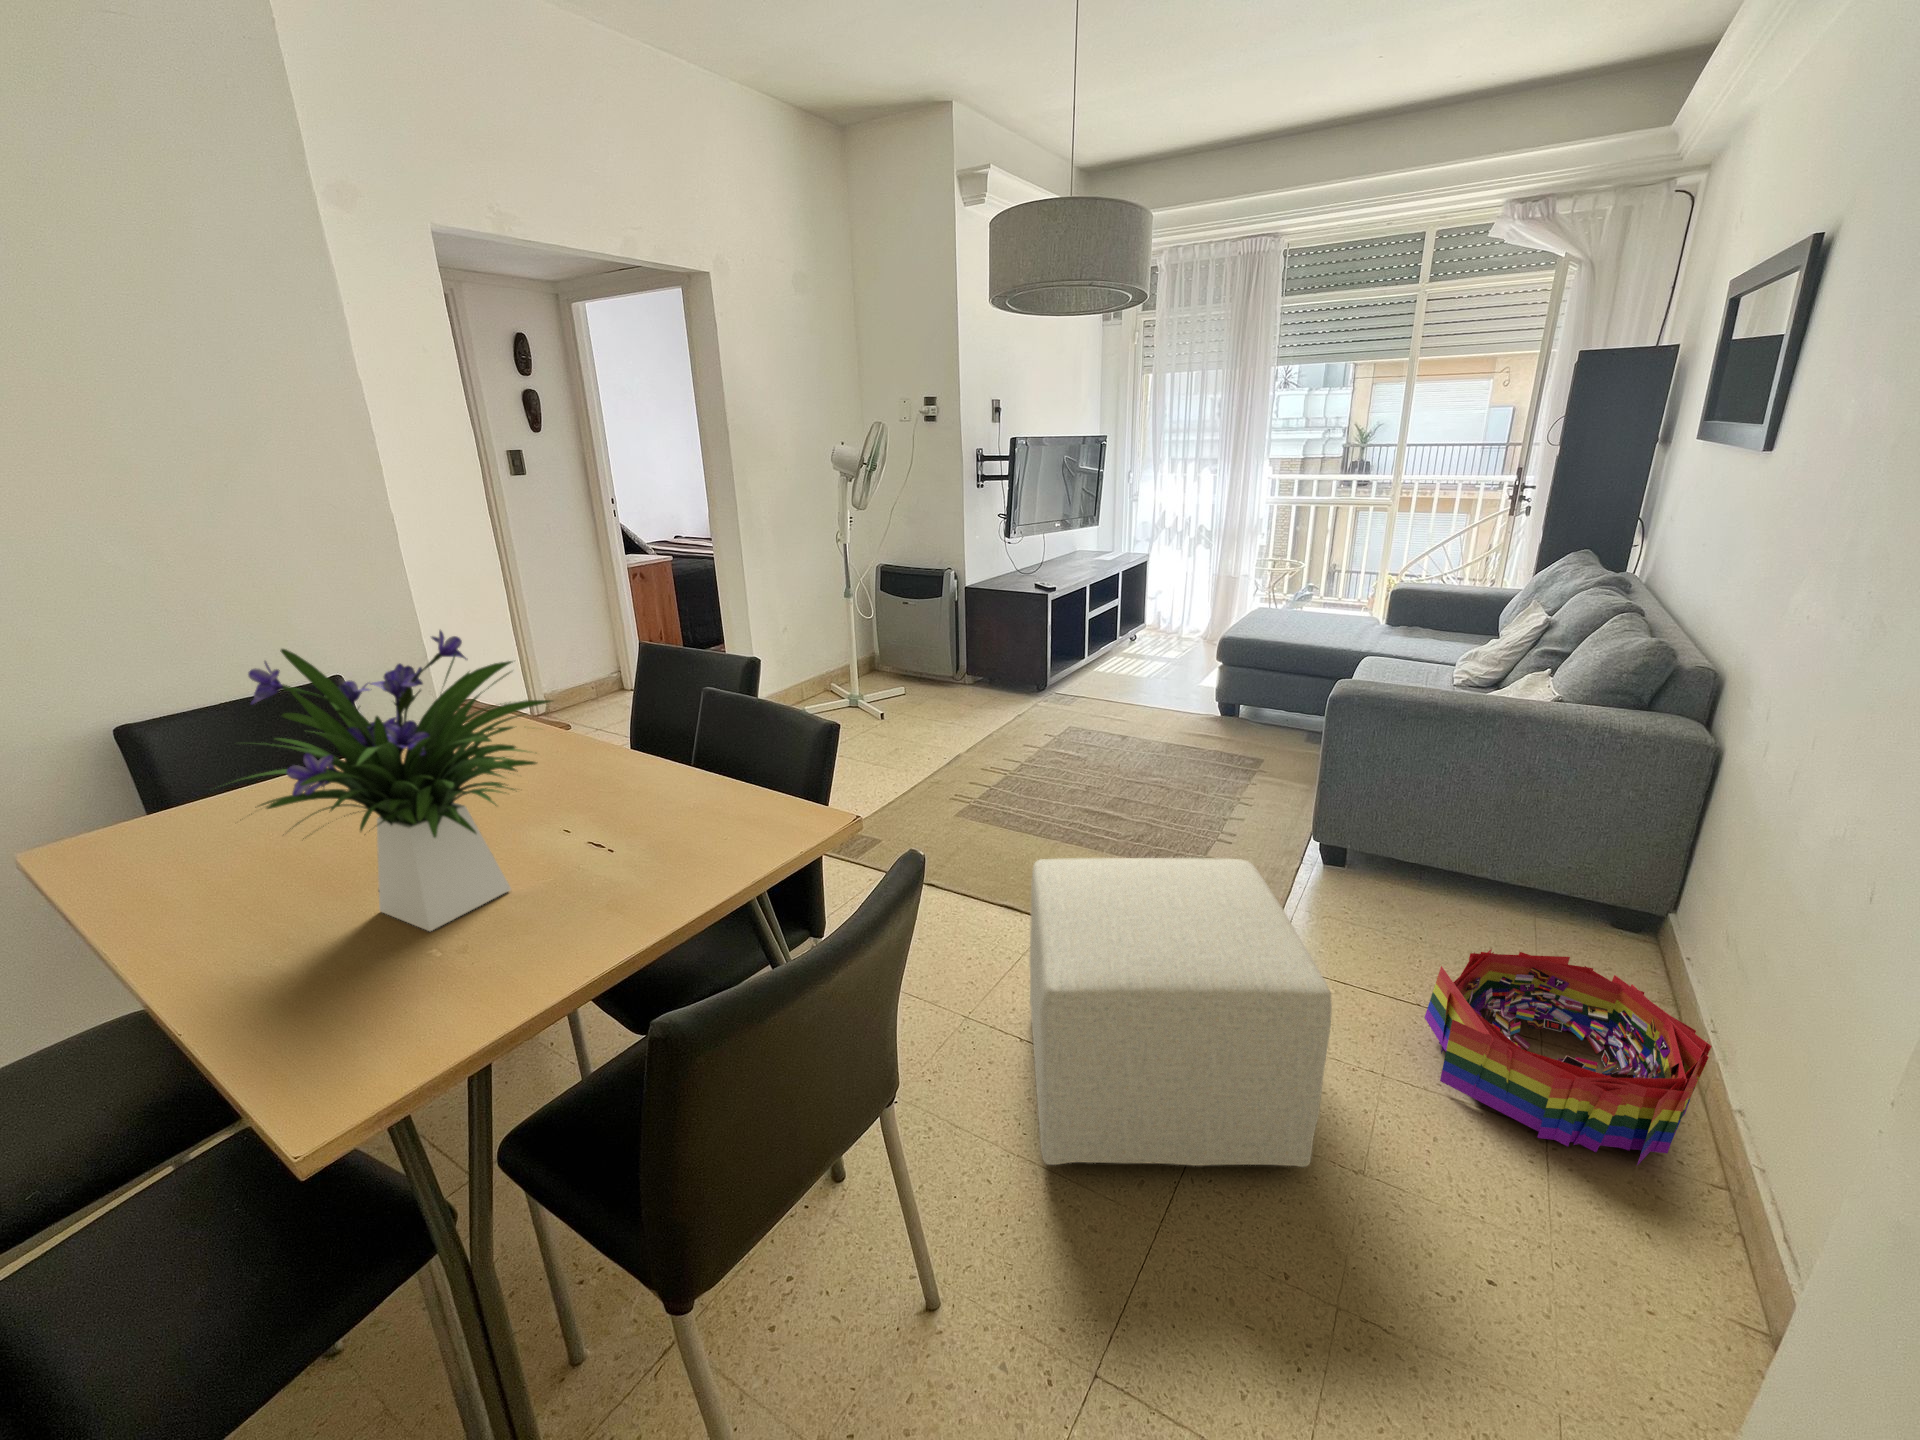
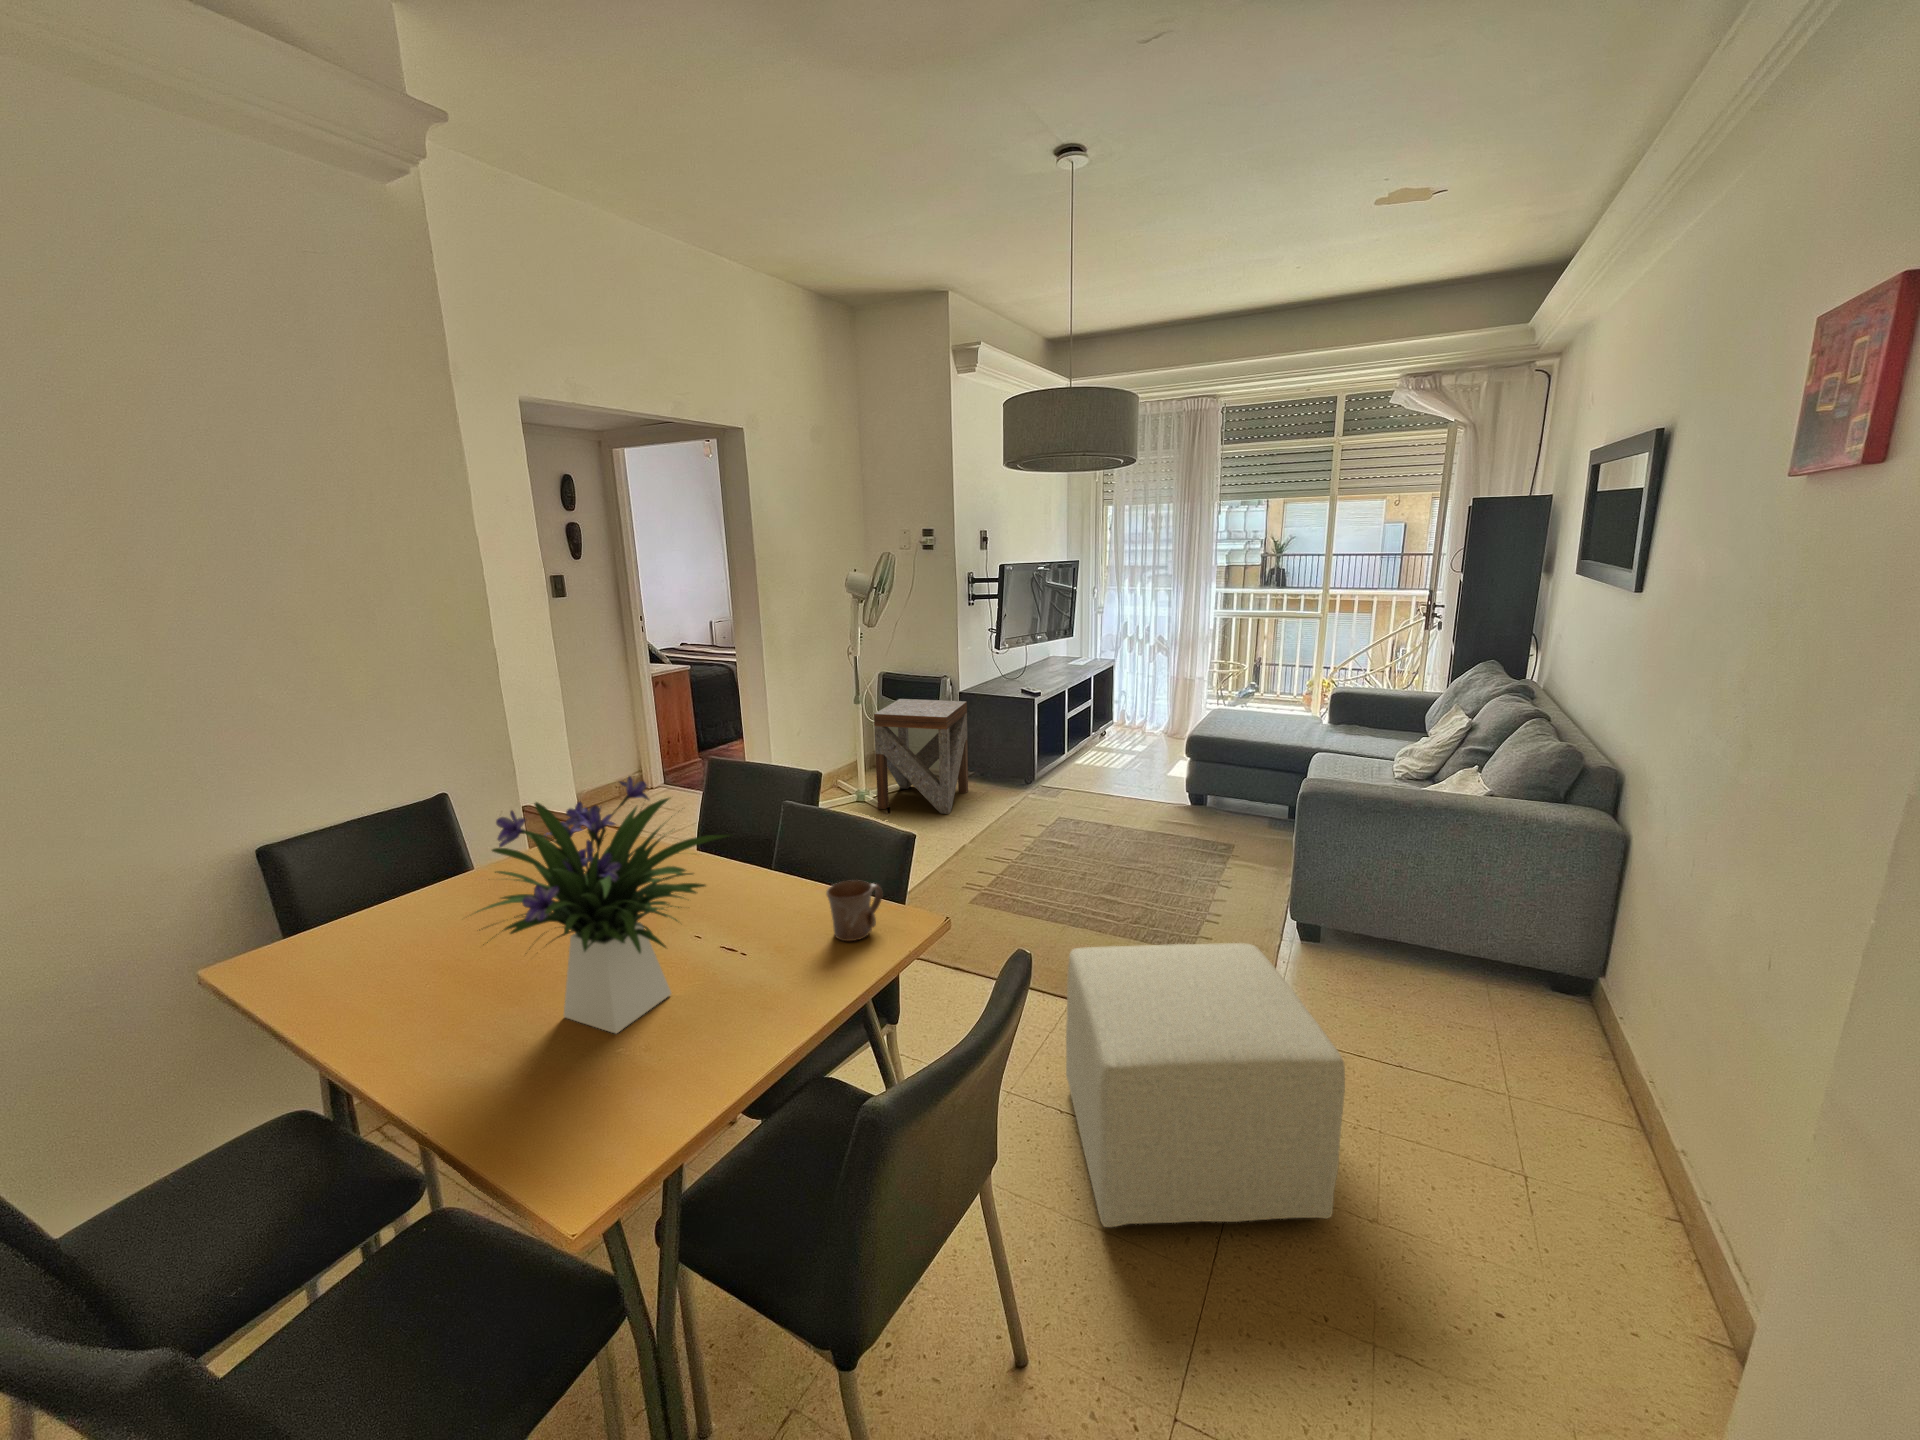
side table: none [867,593,974,719] -> present [874,699,968,814]
mug: none [709,768,782,838] -> present [826,880,882,941]
storage bin: present [1424,949,1712,1165] -> none [1409,1015,1651,1204]

